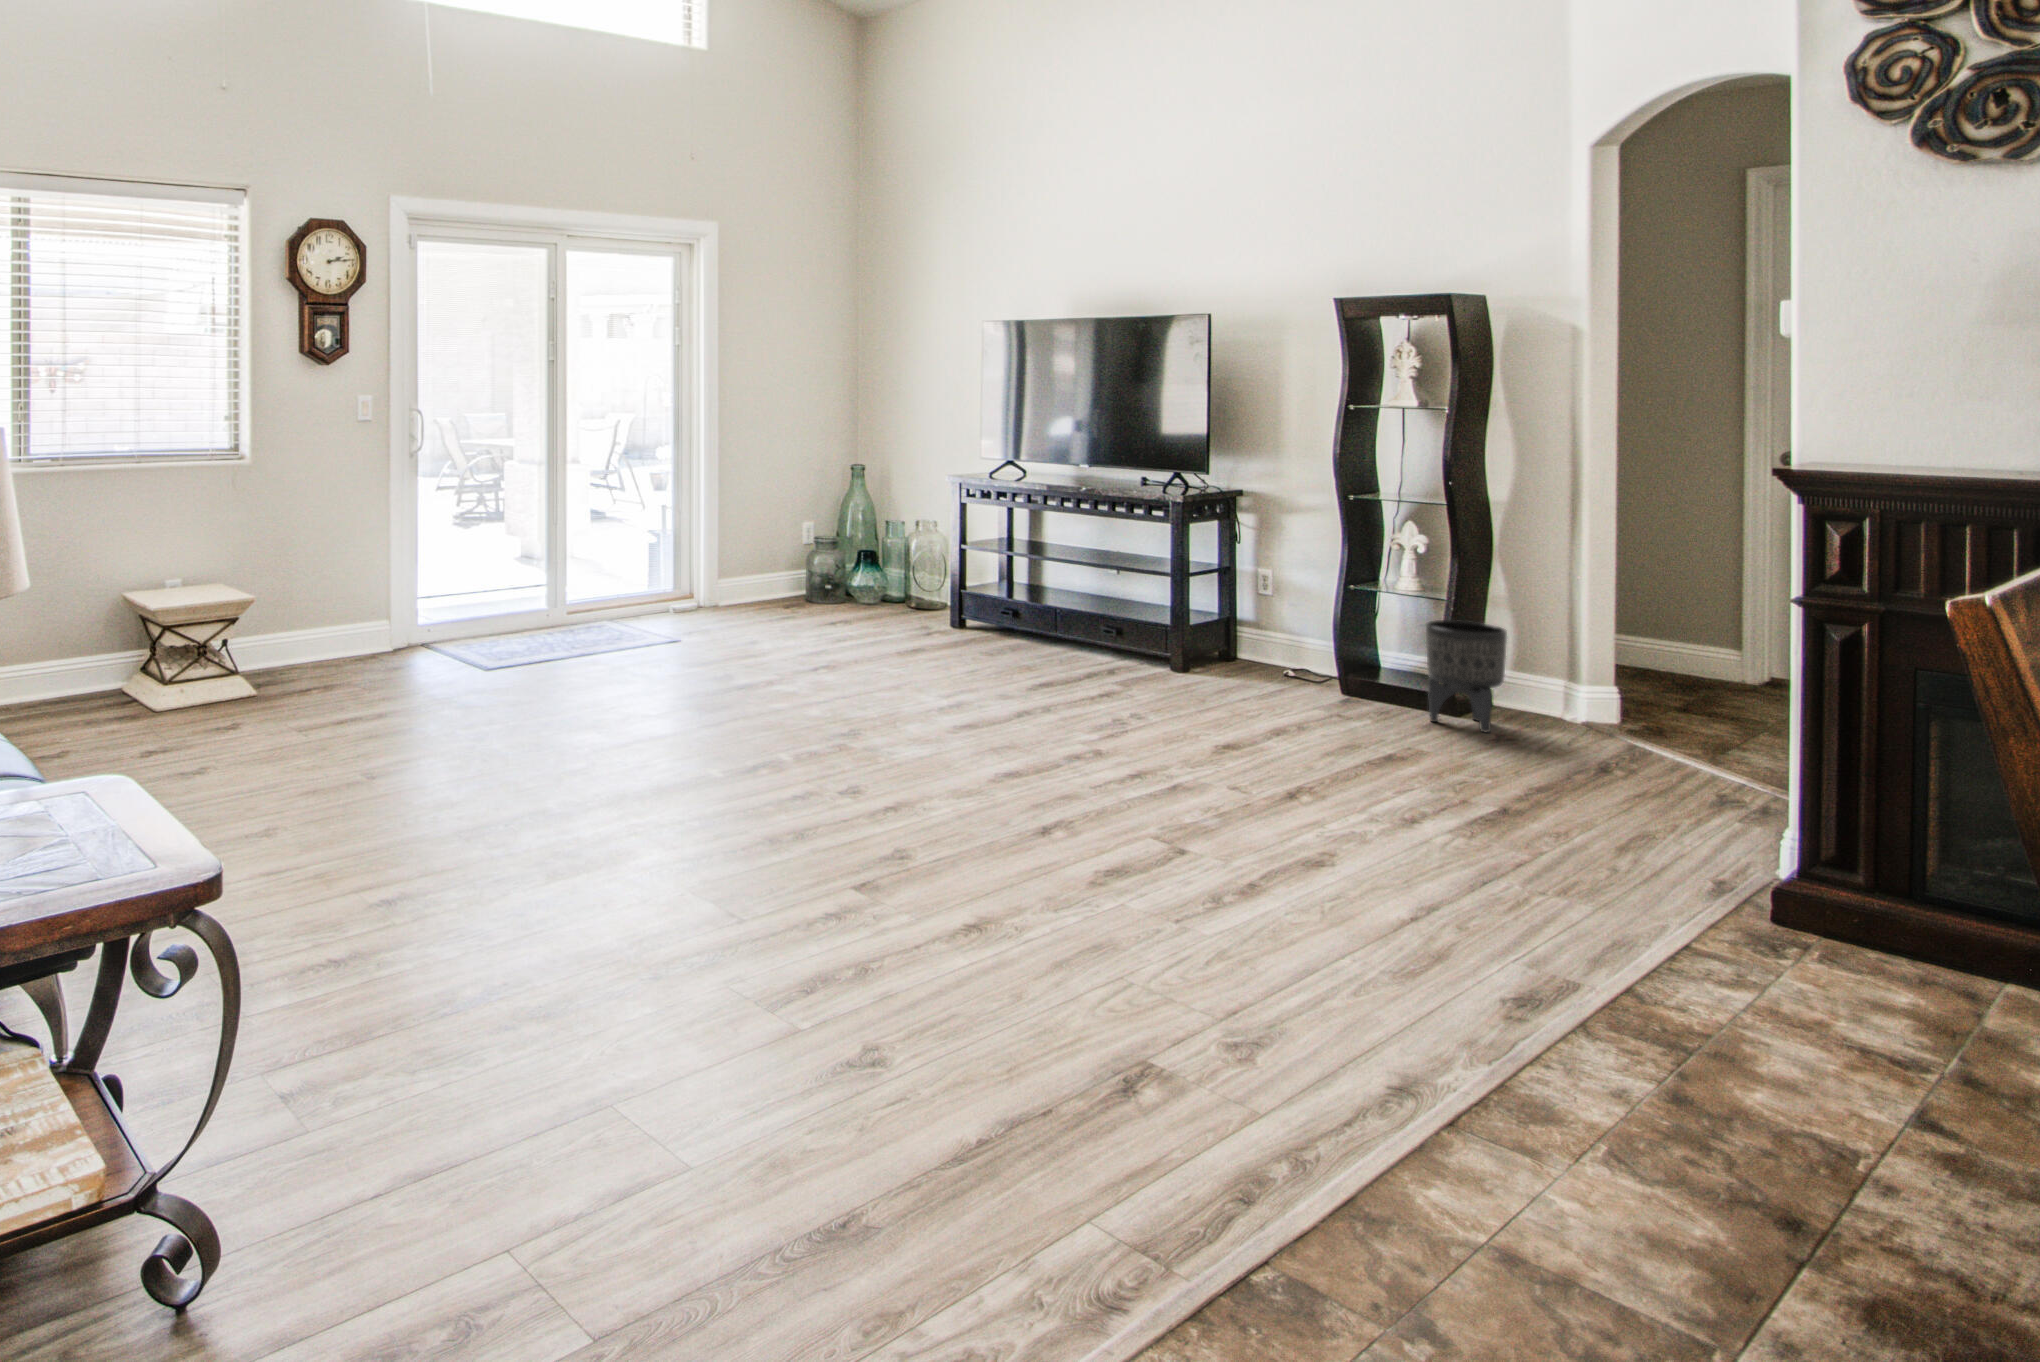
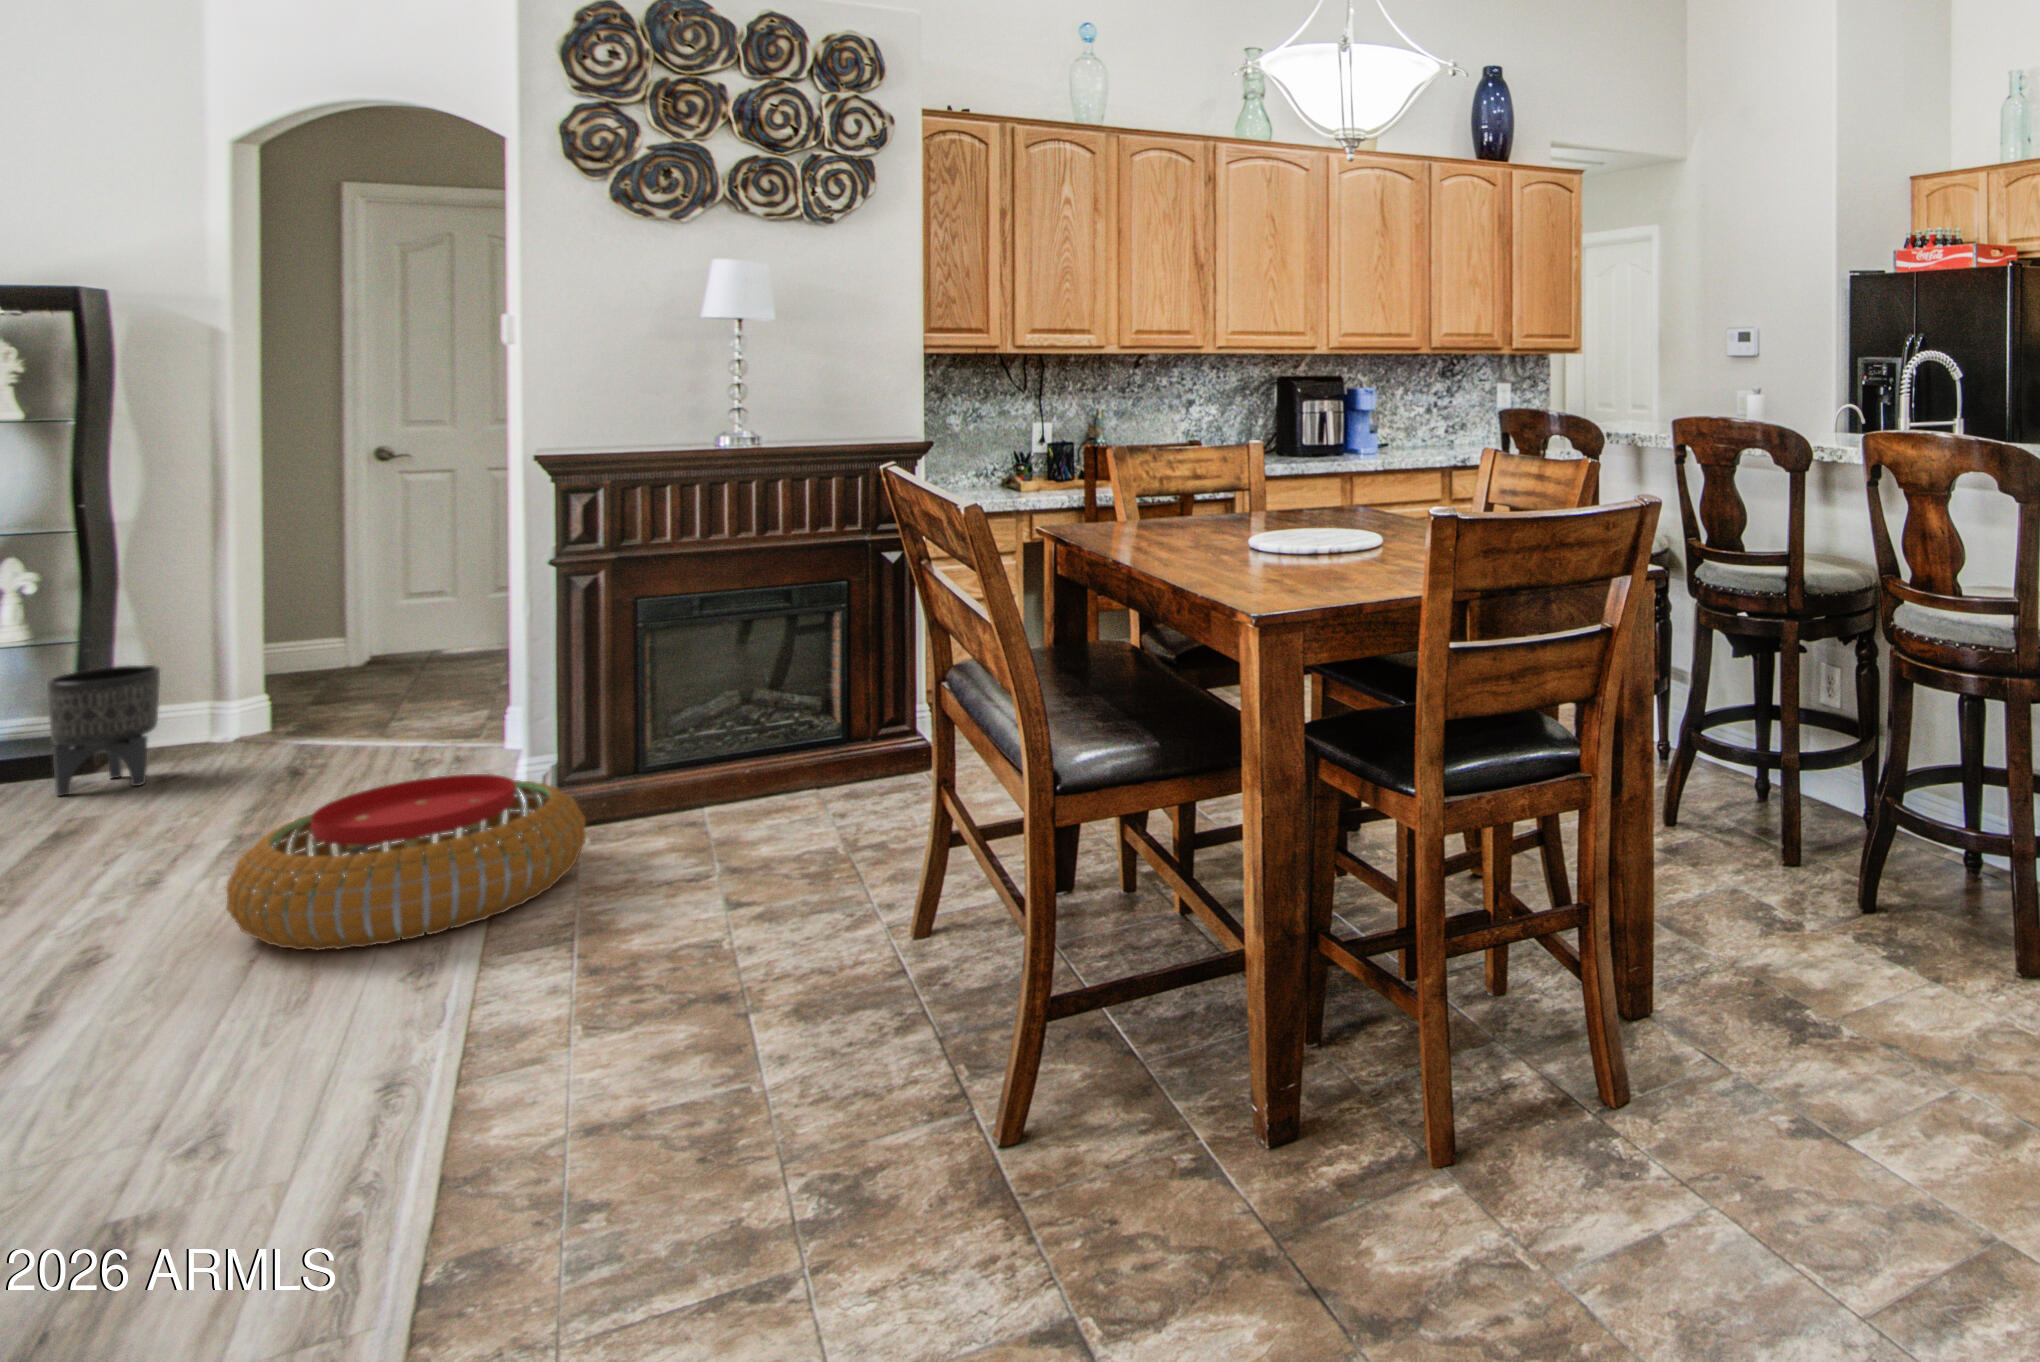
pouf: none [1414,793,1786,986] -> present [226,774,586,950]

